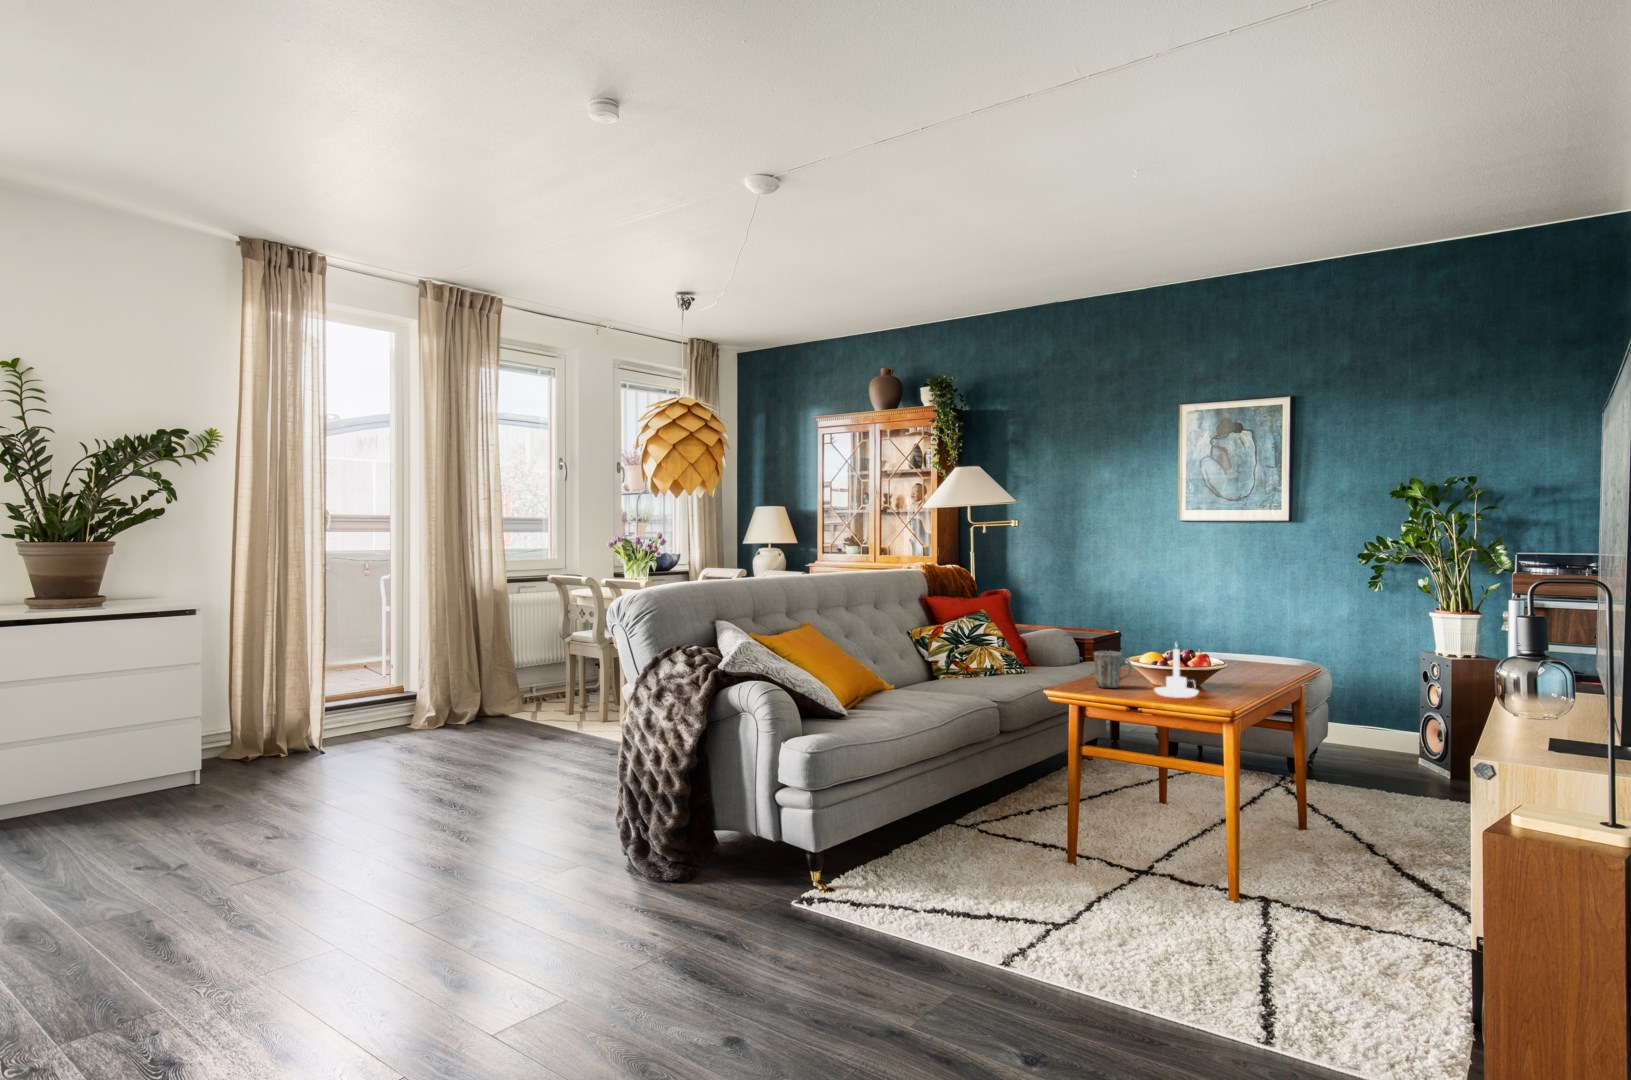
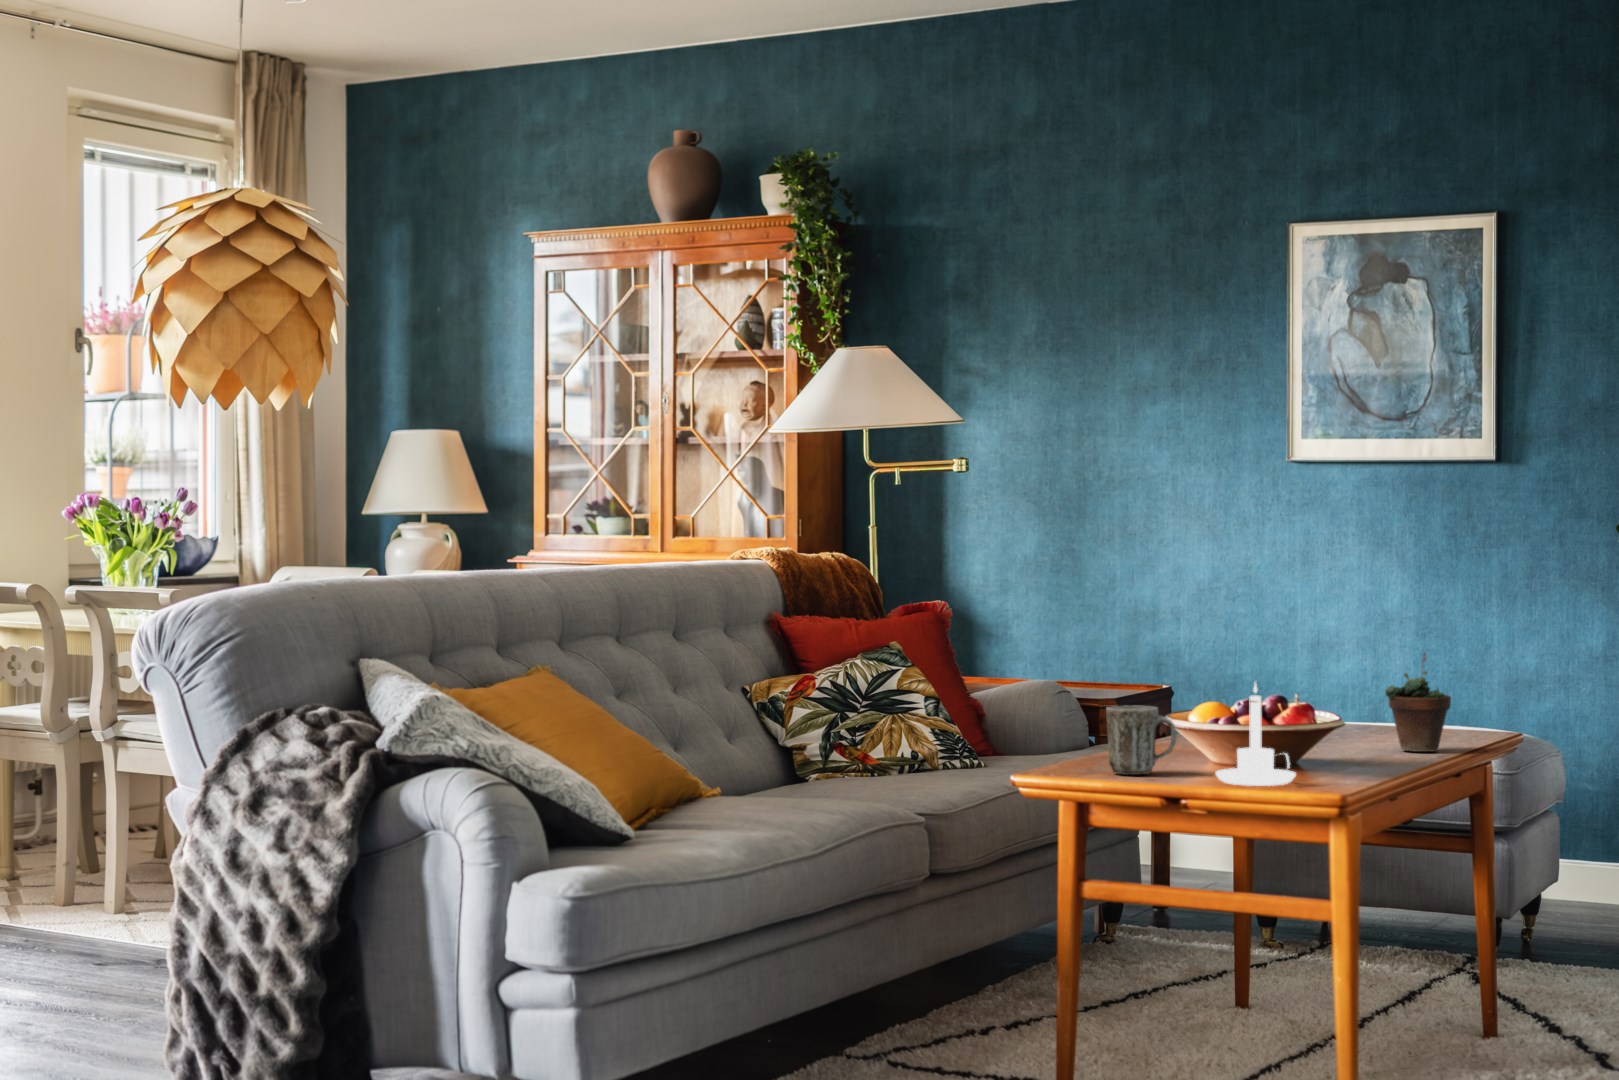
succulent plant: none [1241,622,1278,675] -> present [1385,654,1451,752]

